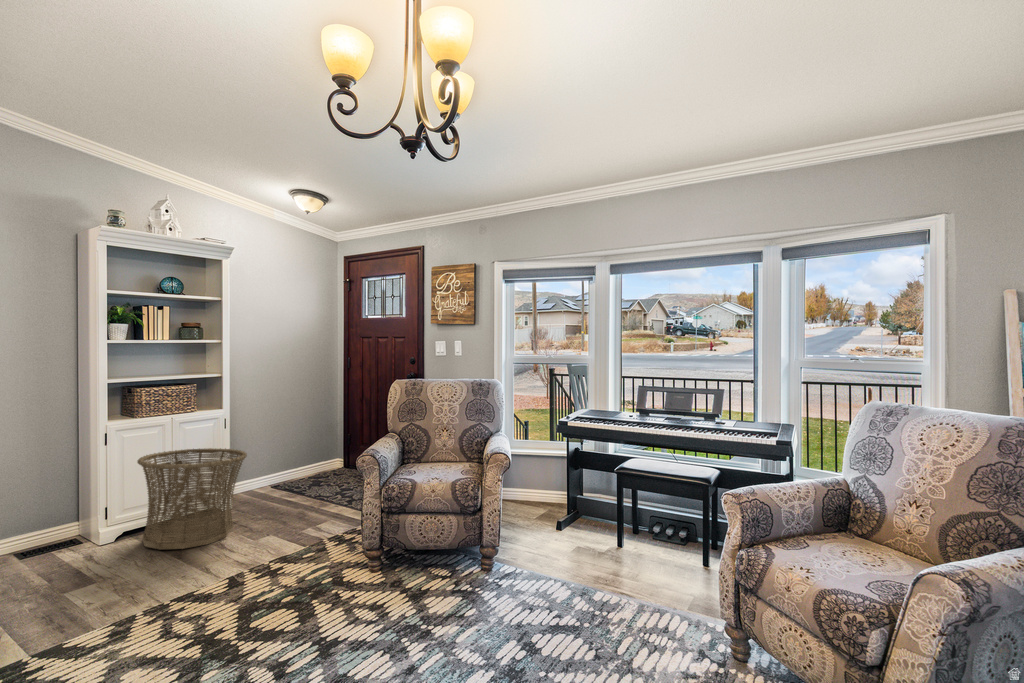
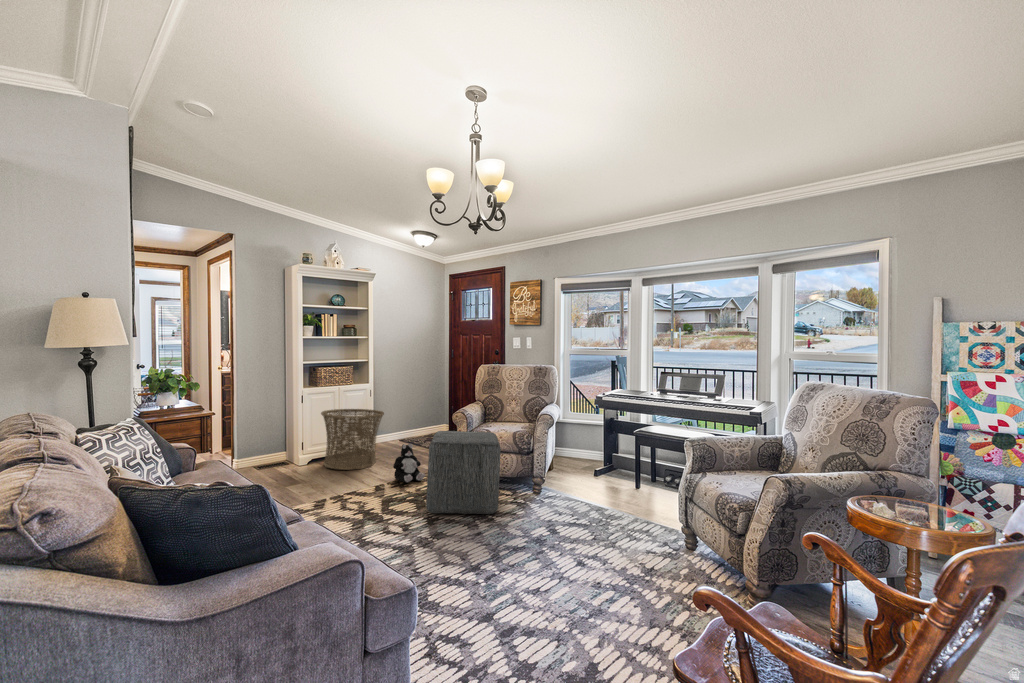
ottoman: none [317,484,440,631] -> present [426,431,501,514]
plush toy: none [260,503,313,567] -> present [393,444,425,482]

